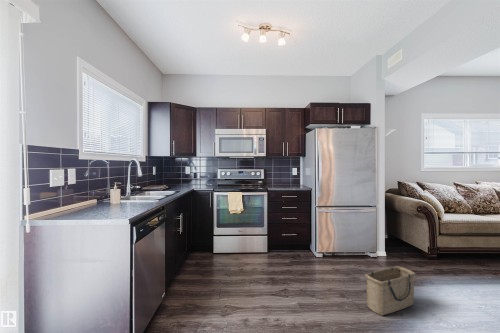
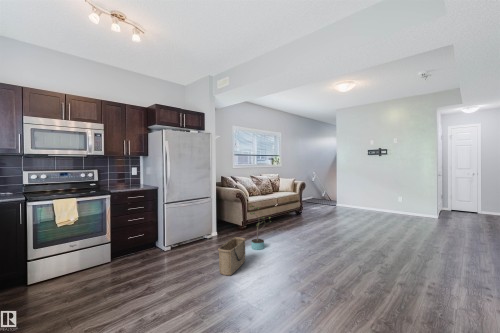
potted plant: none [430,227,477,298] -> present [250,206,271,250]

